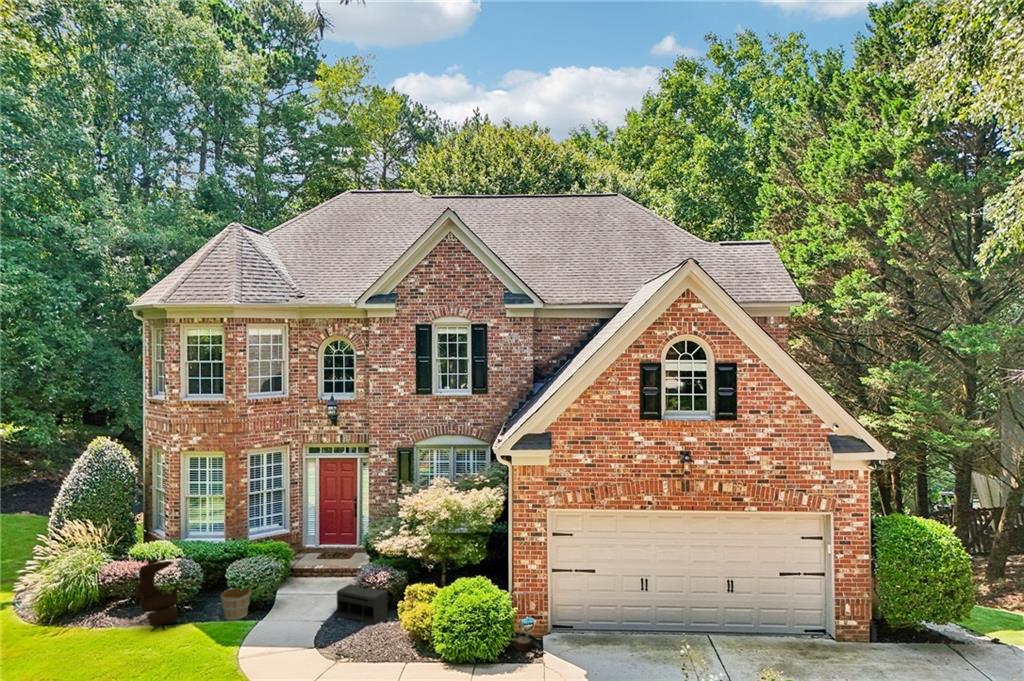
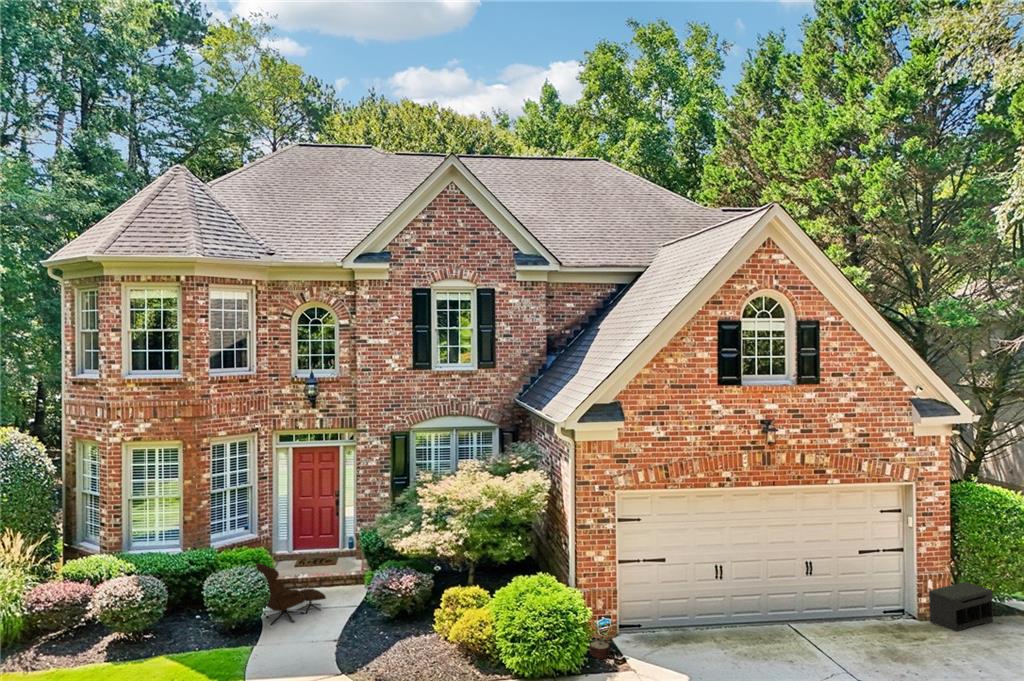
lounge chair: present [134,561,181,631] -> present [256,563,326,625]
bench: present [337,584,388,625] -> present [929,582,993,632]
wooden bucket: present [221,588,251,620] -> none [201,607,240,649]

